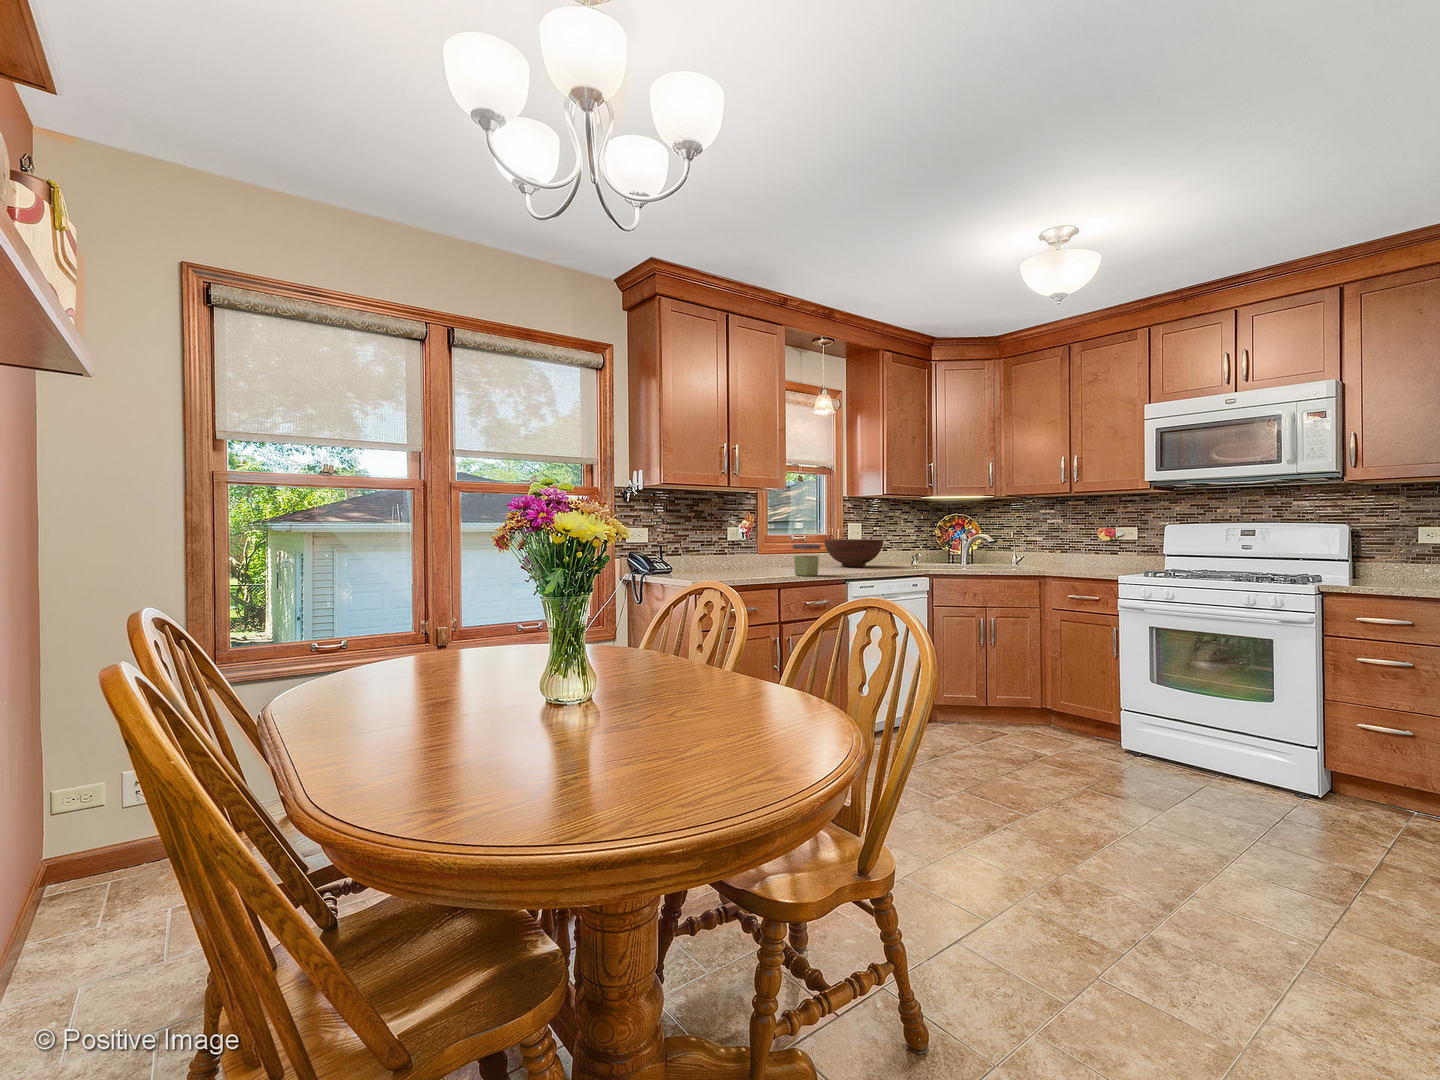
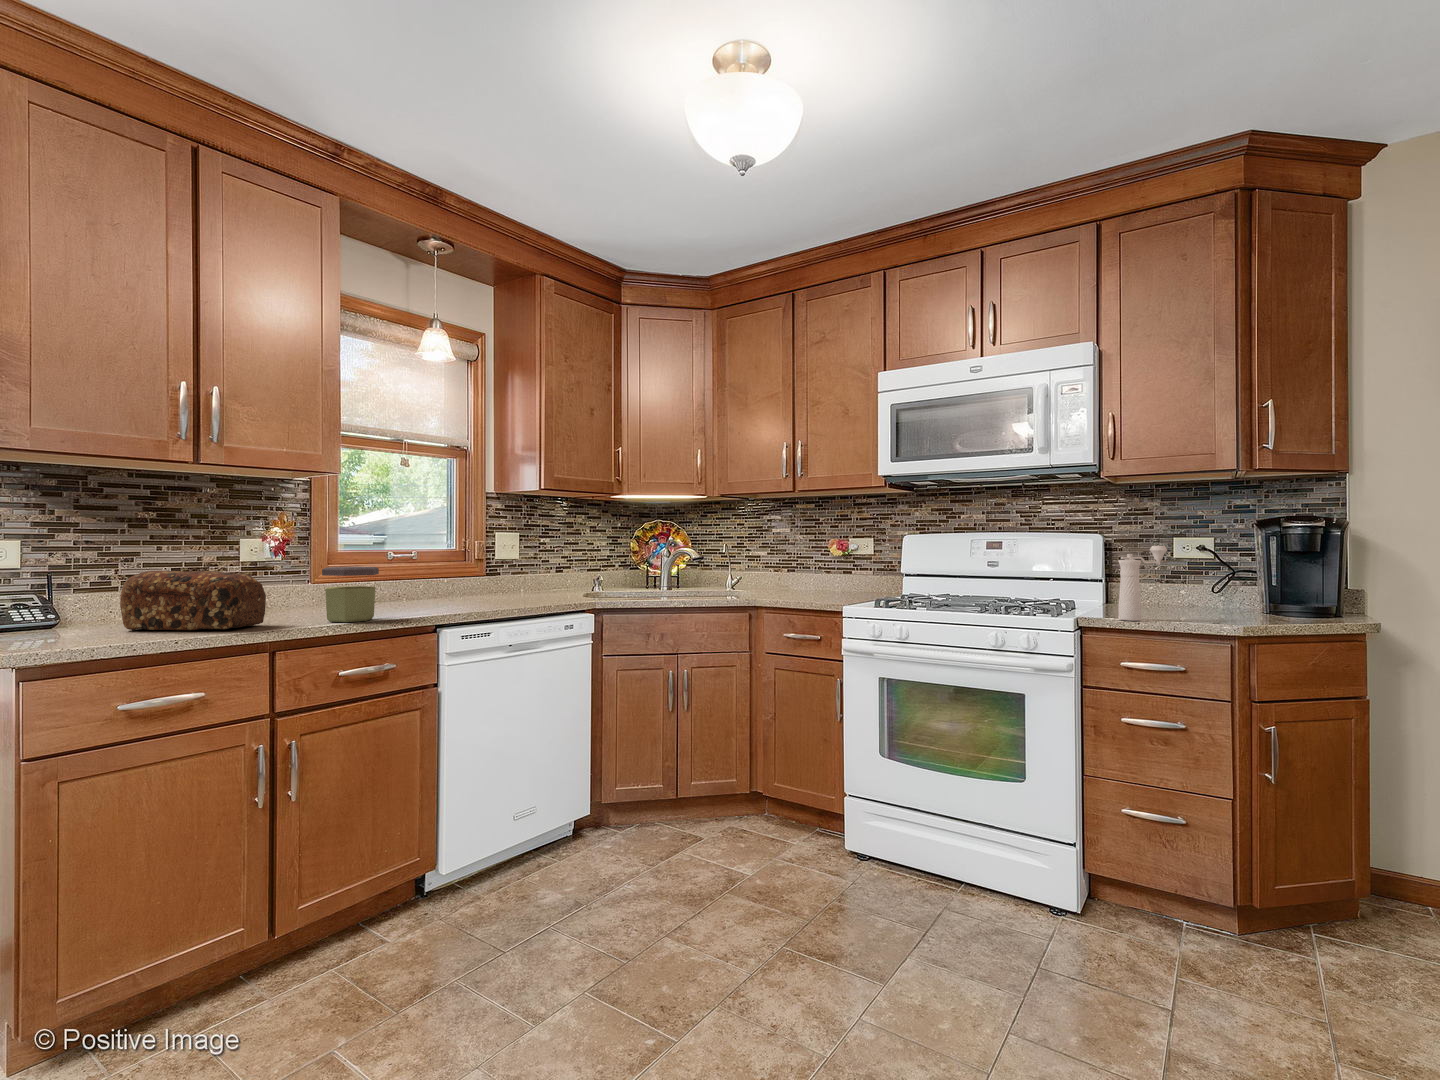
pepper mill: none [1357,532,1402,587] -> present [1118,546,1167,621]
fruit bowl: present [824,539,883,567] -> none [445,555,537,597]
bread loaf: none [703,545,767,577] -> present [120,571,266,630]

